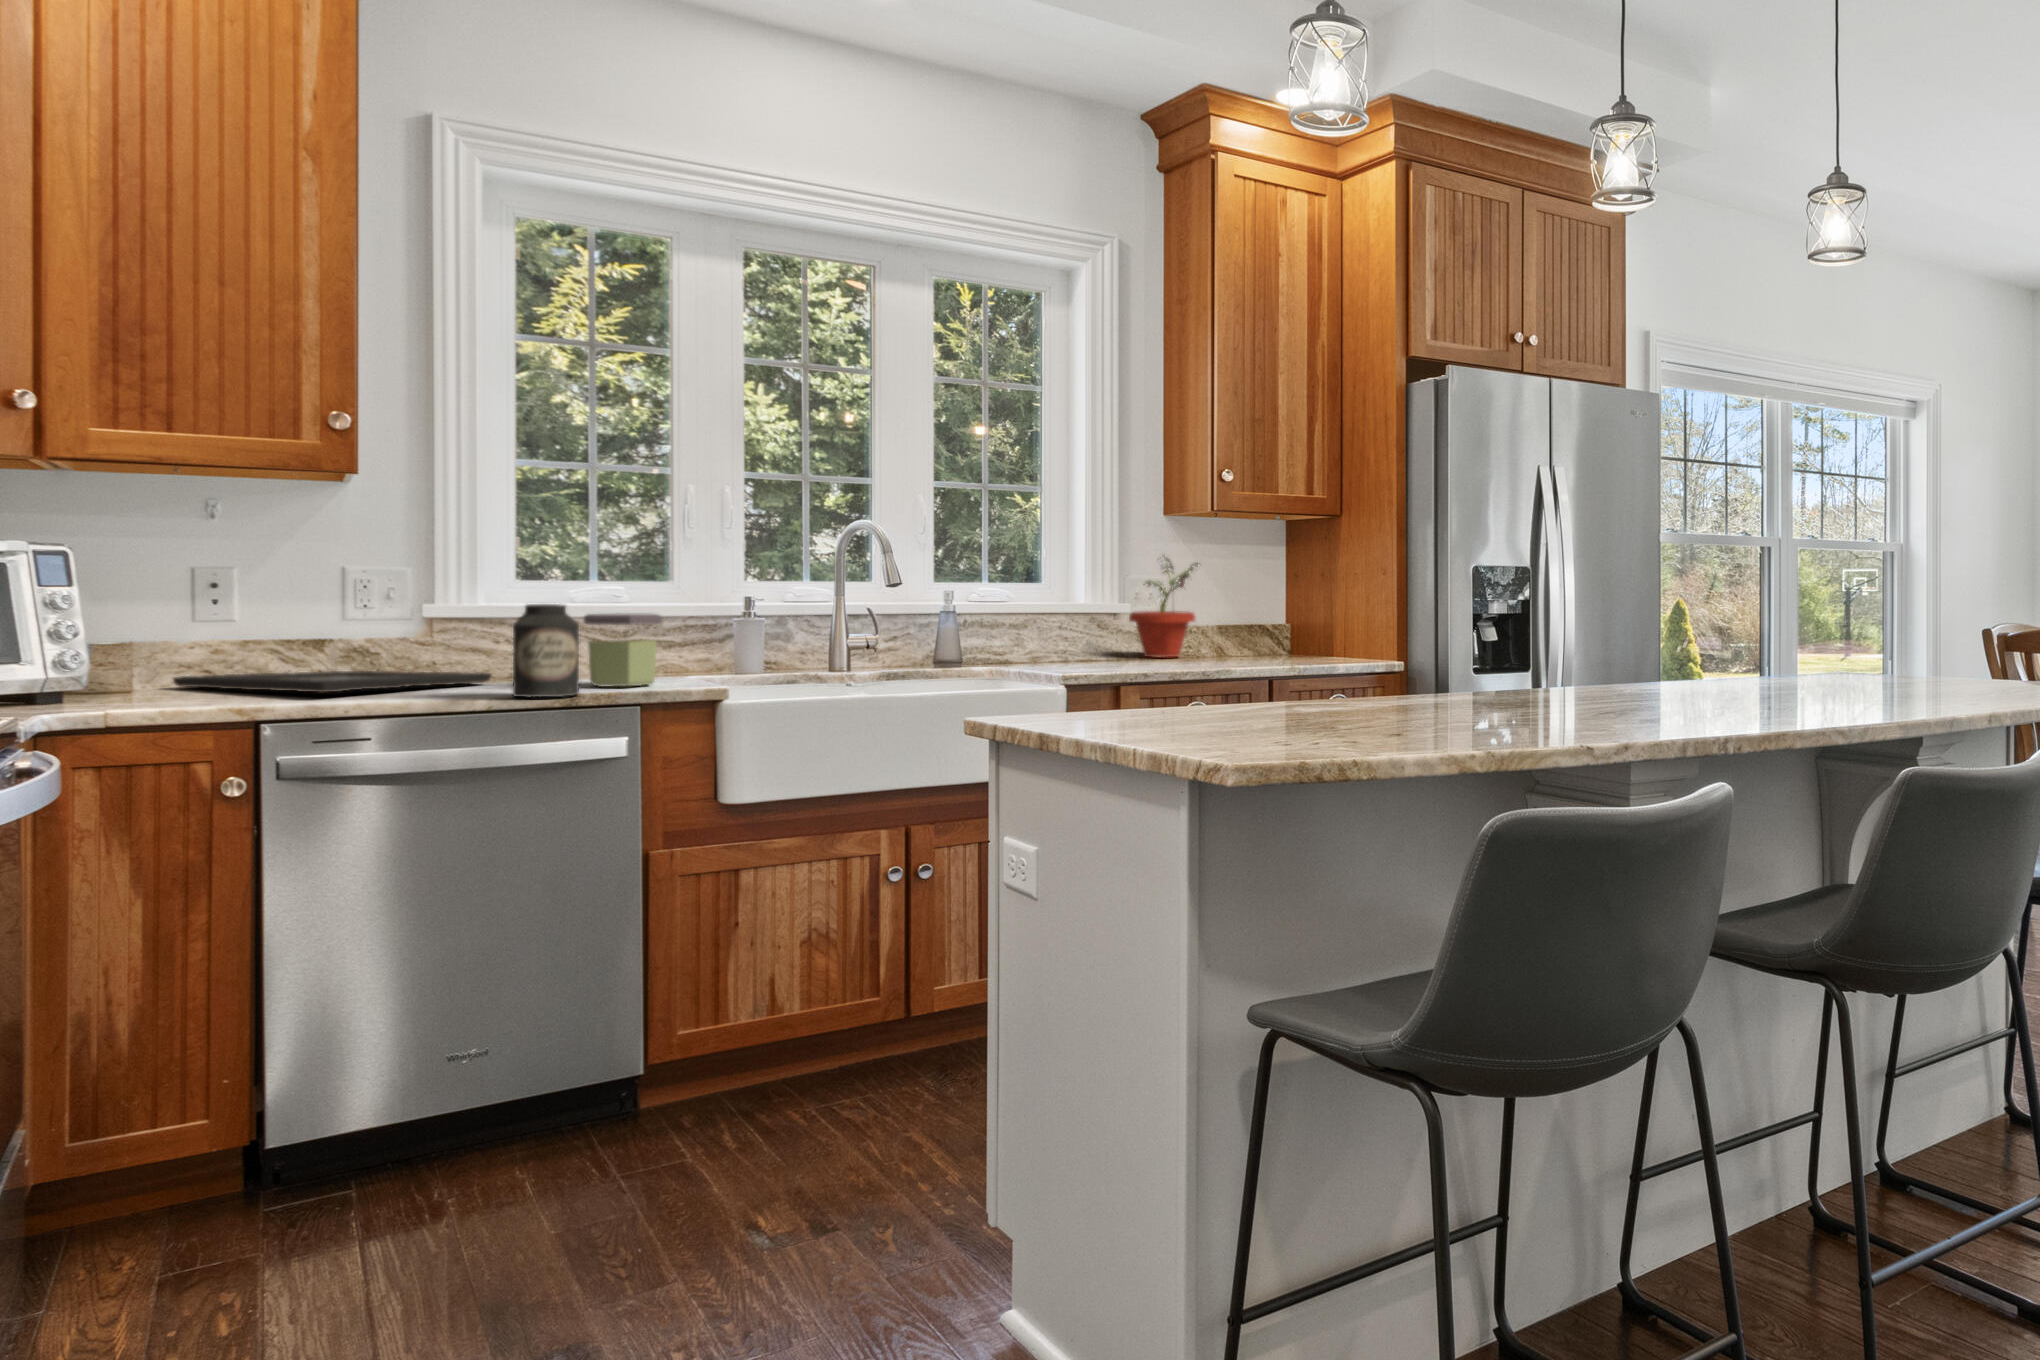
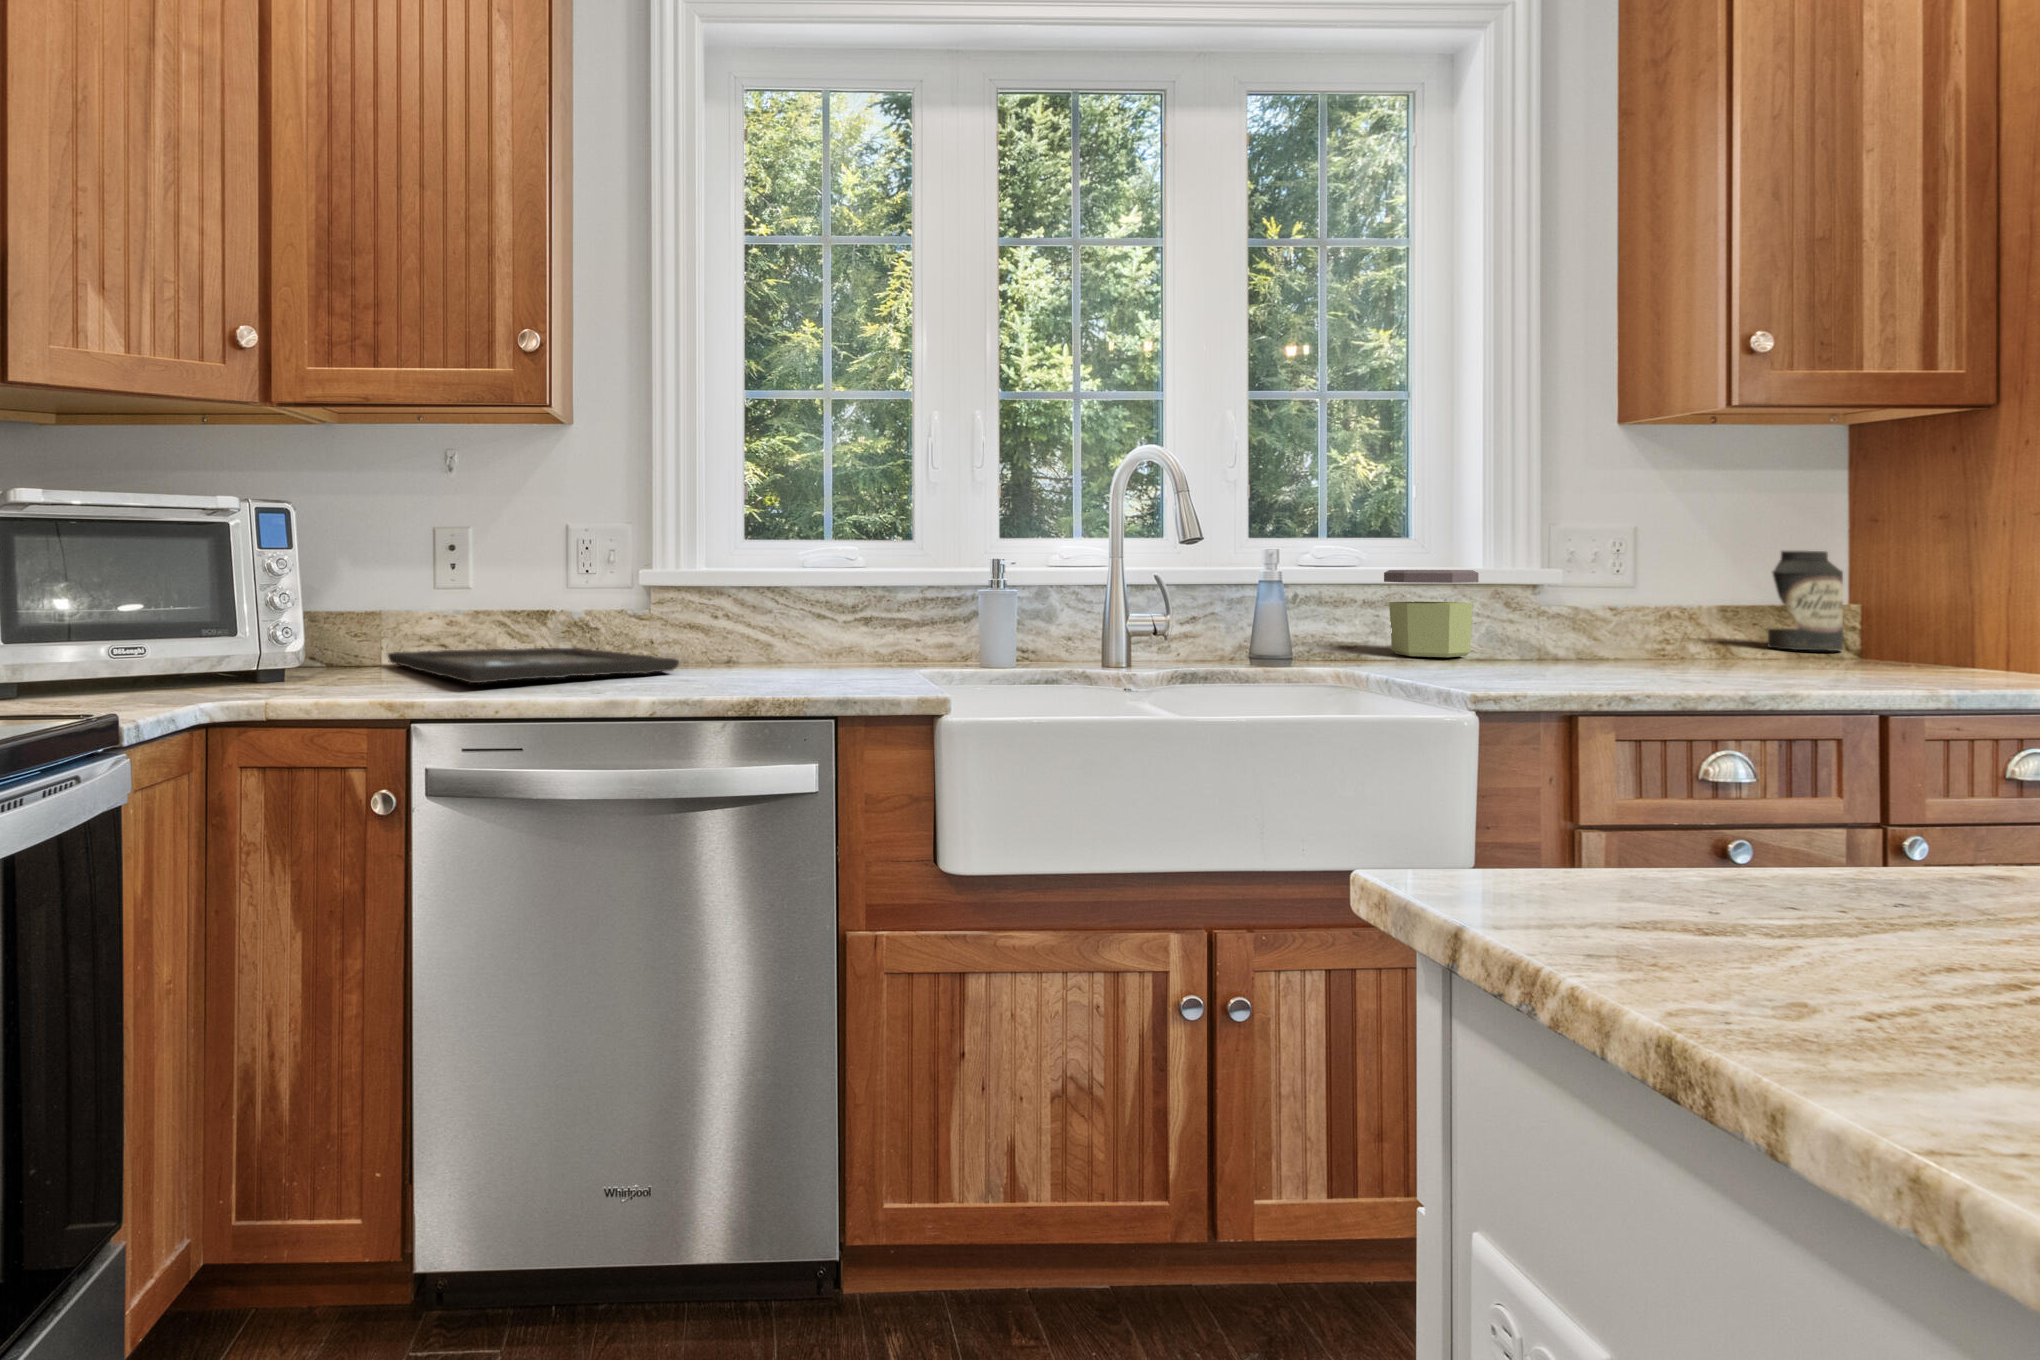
potted plant: present [1129,556,1198,658] -> none [1559,486,1697,657]
canister: present [513,604,579,697] -> present [1768,551,1843,650]
jar: present [584,613,662,687] -> present [1384,570,1479,657]

